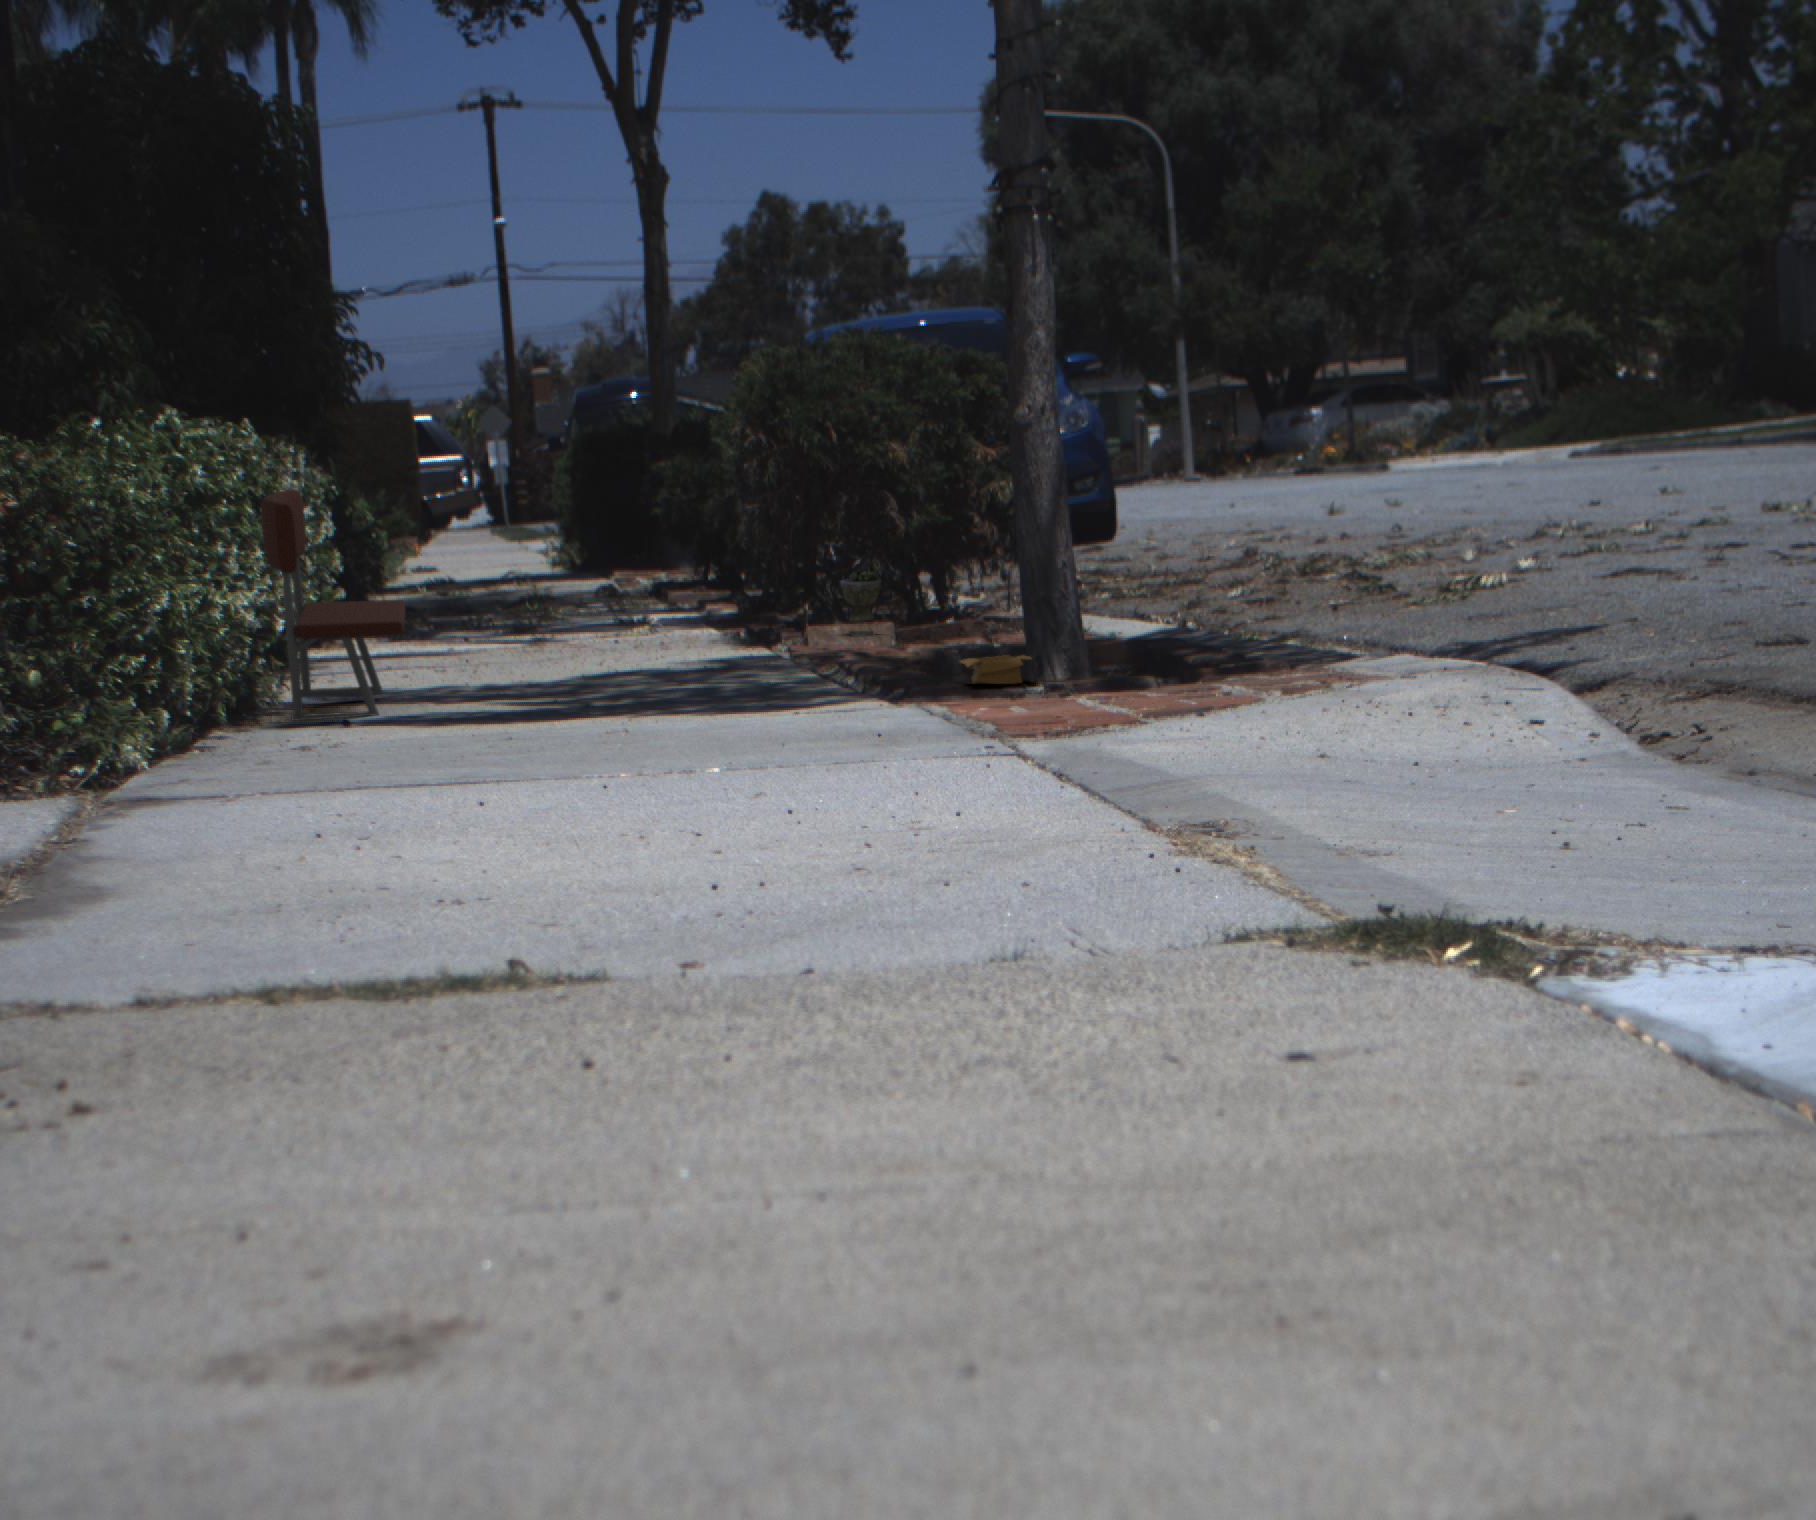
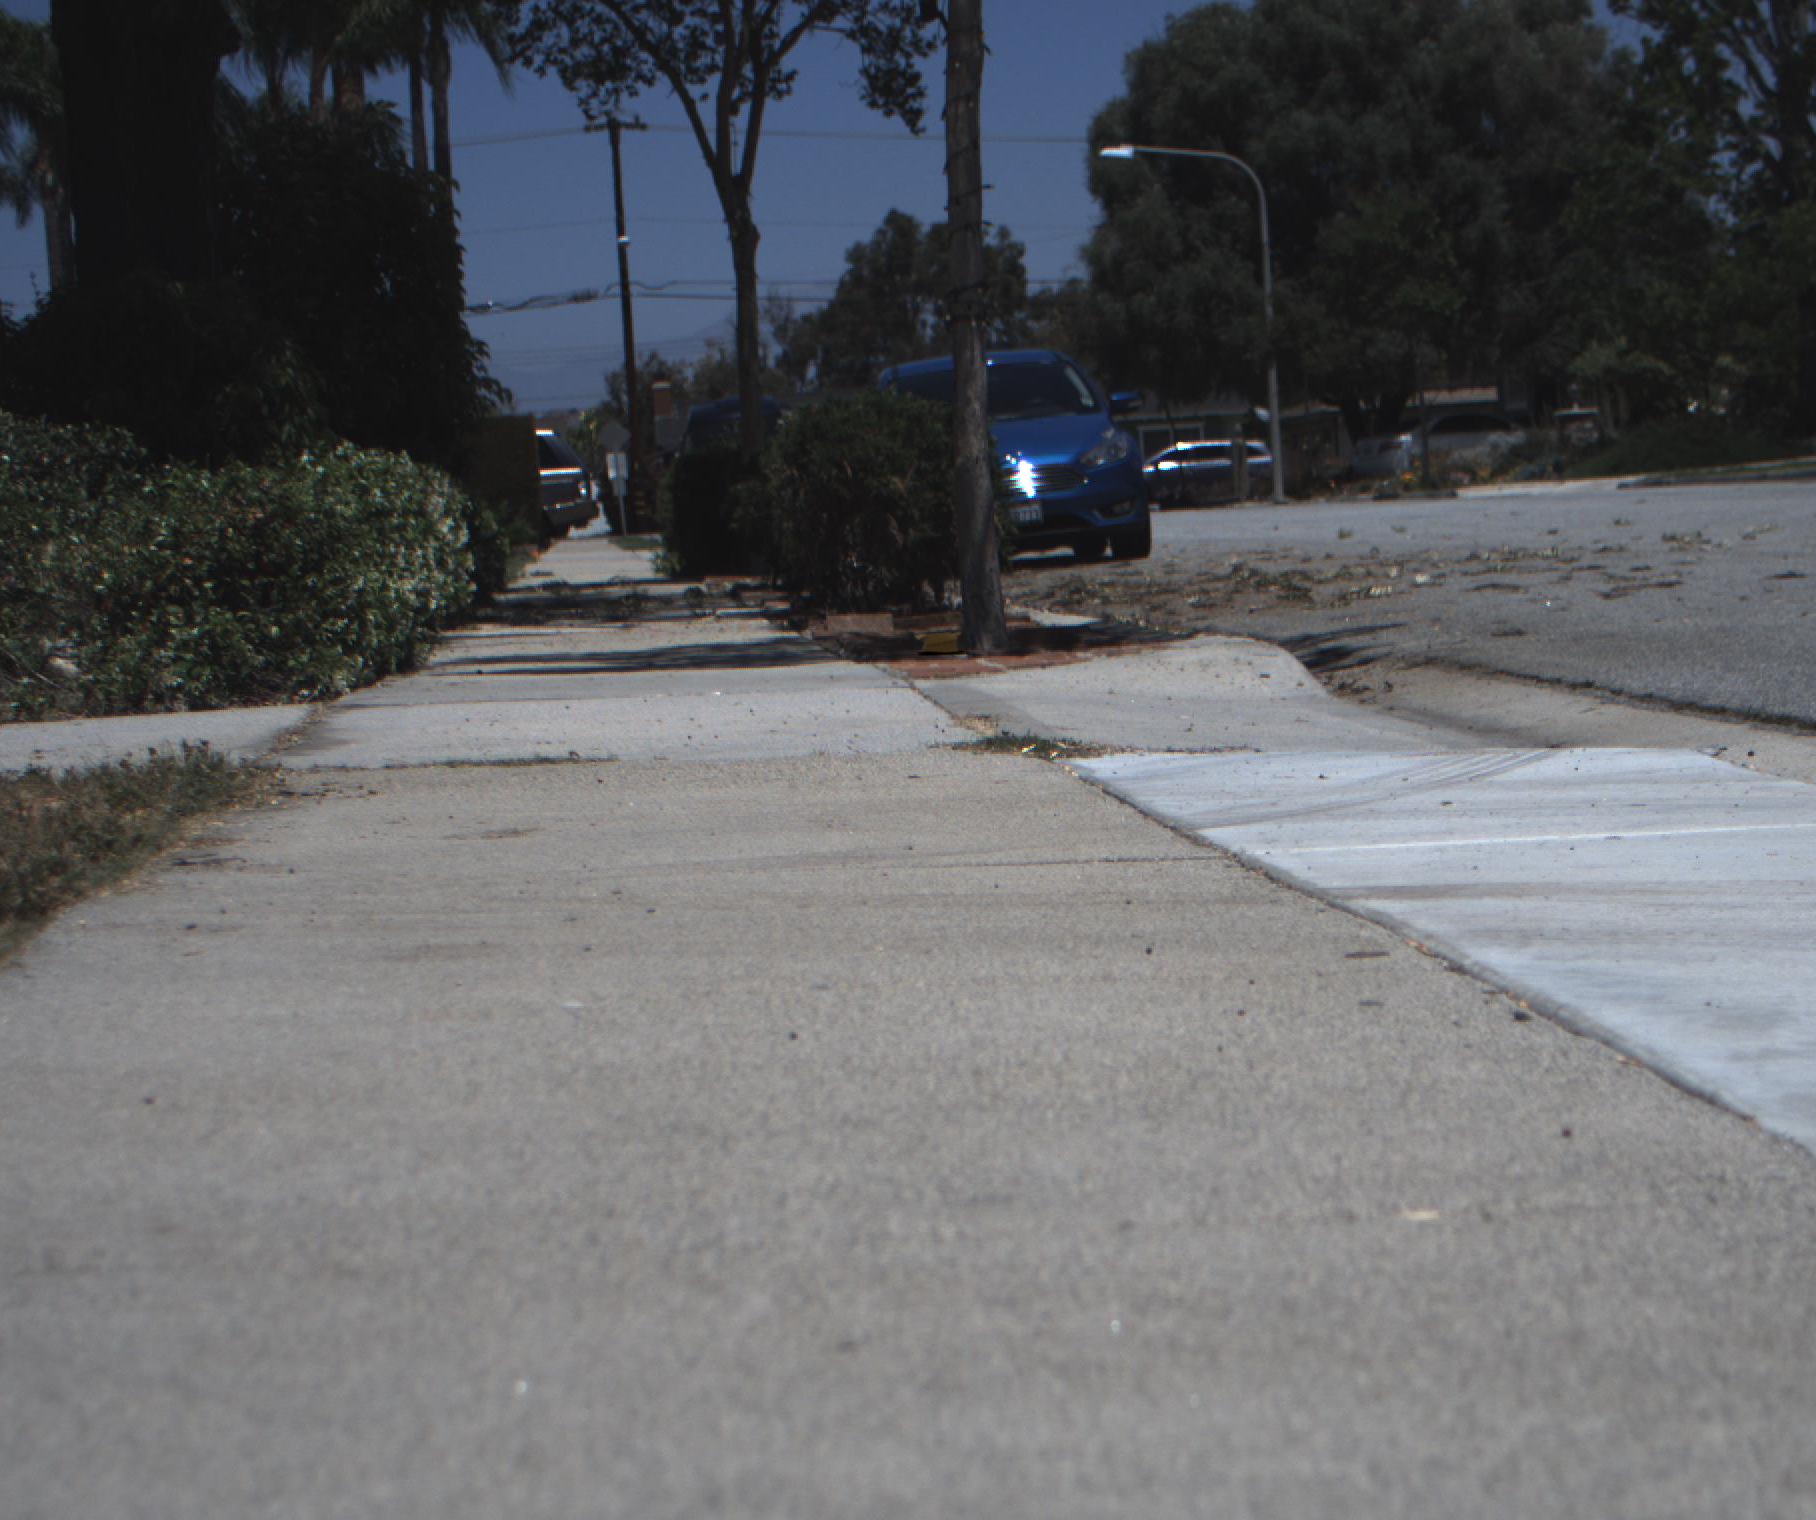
bench: present [261,489,405,721] -> none [419,508,522,675]
planter: present [840,566,881,636] -> none [853,570,885,624]

